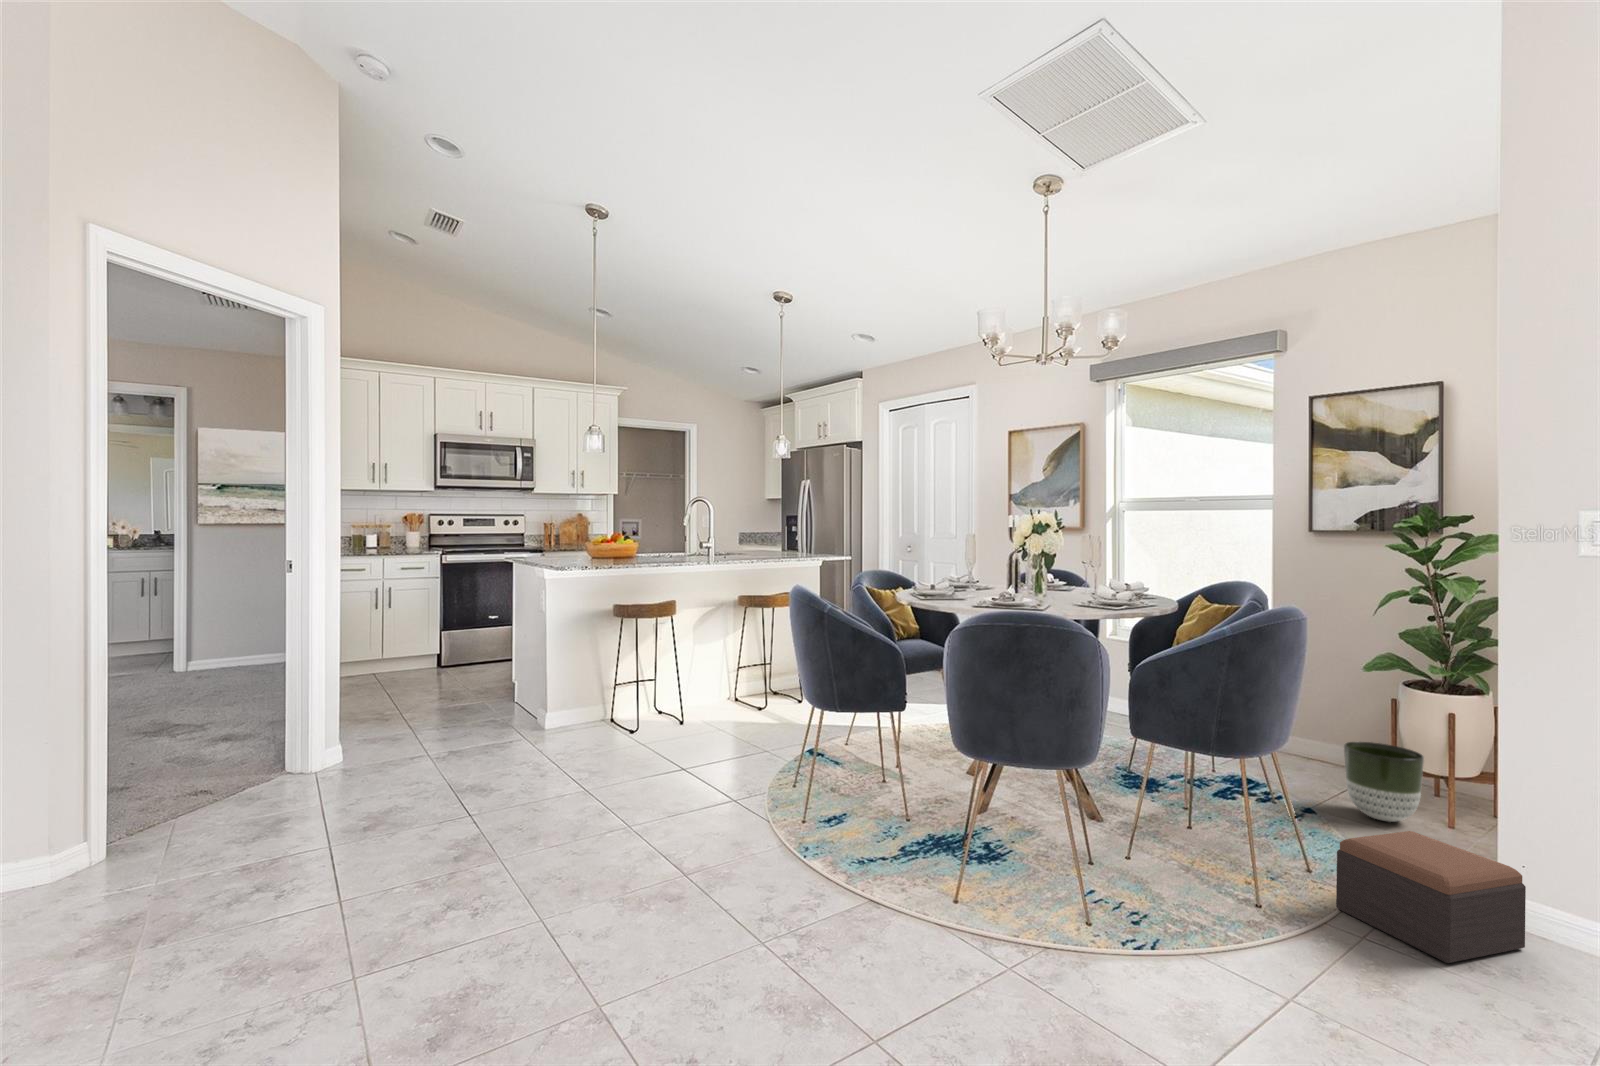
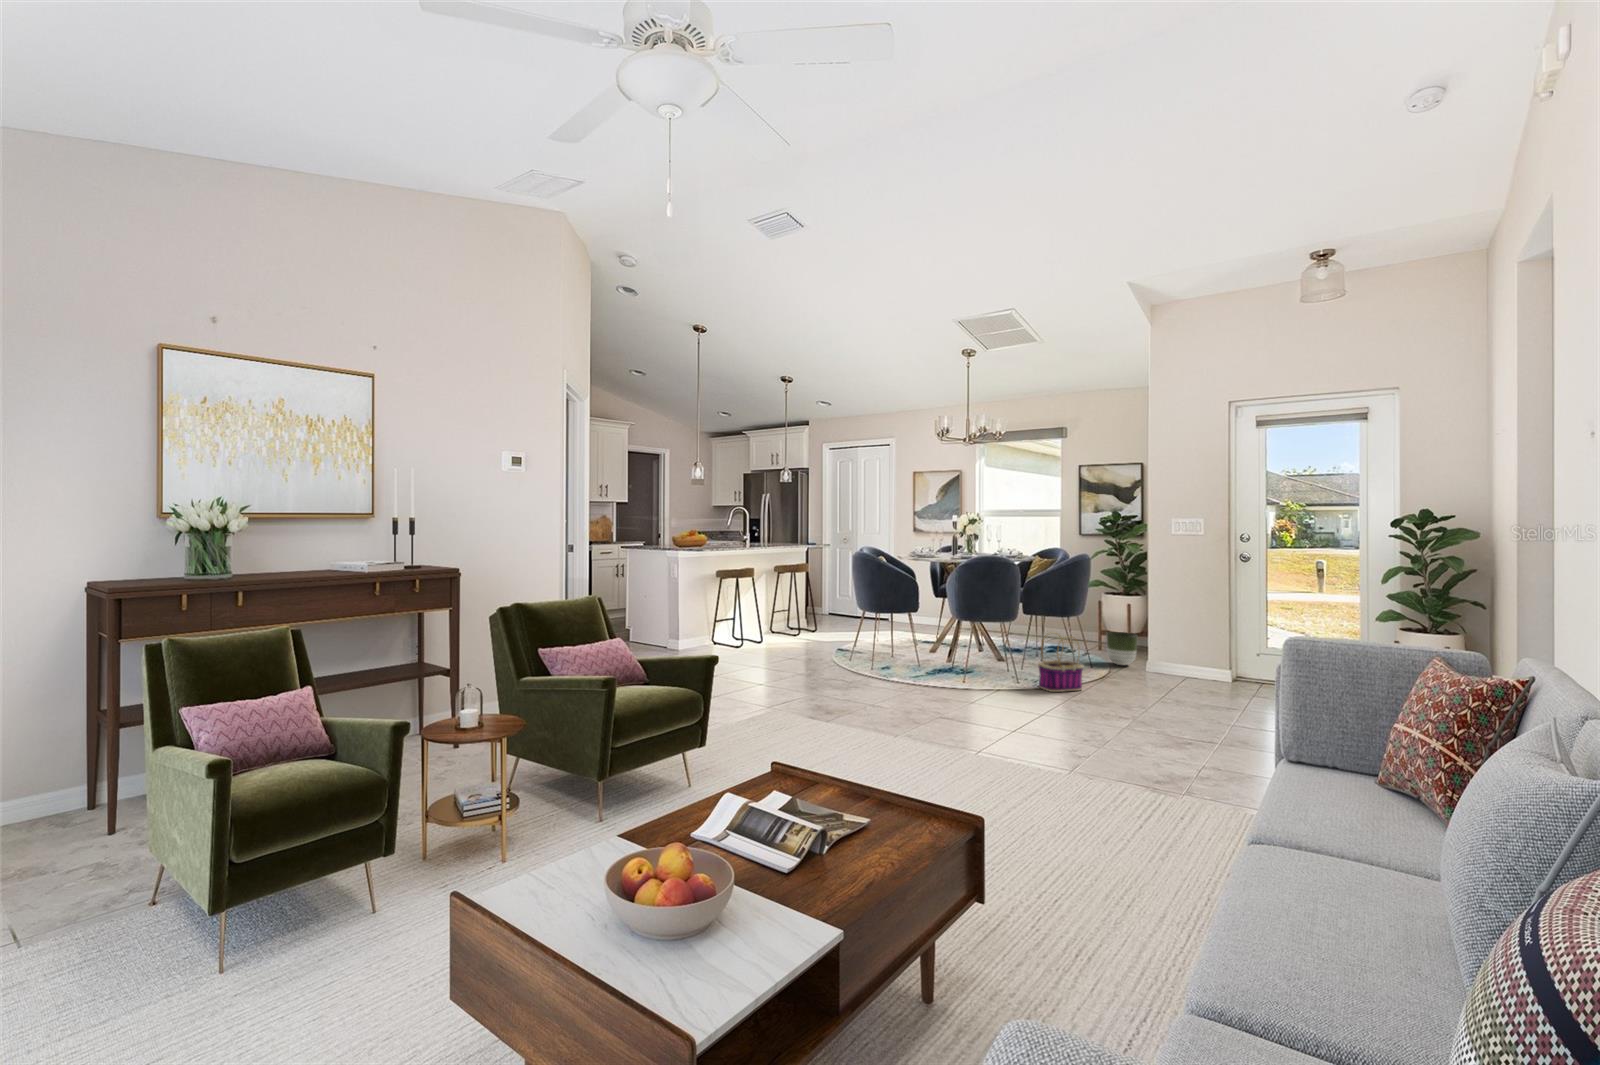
basket: none [1117,749,1231,896] -> present [1038,636,1083,692]
footstool: present [1336,831,1526,963] -> none [1121,658,1184,700]

